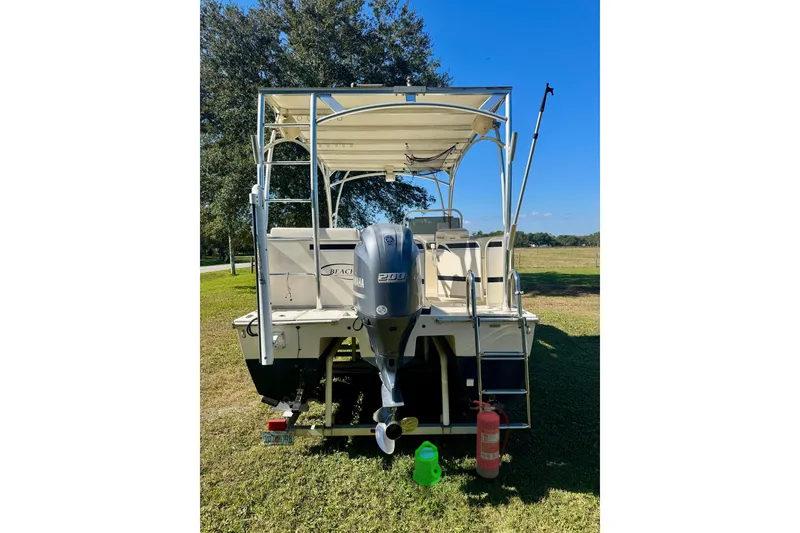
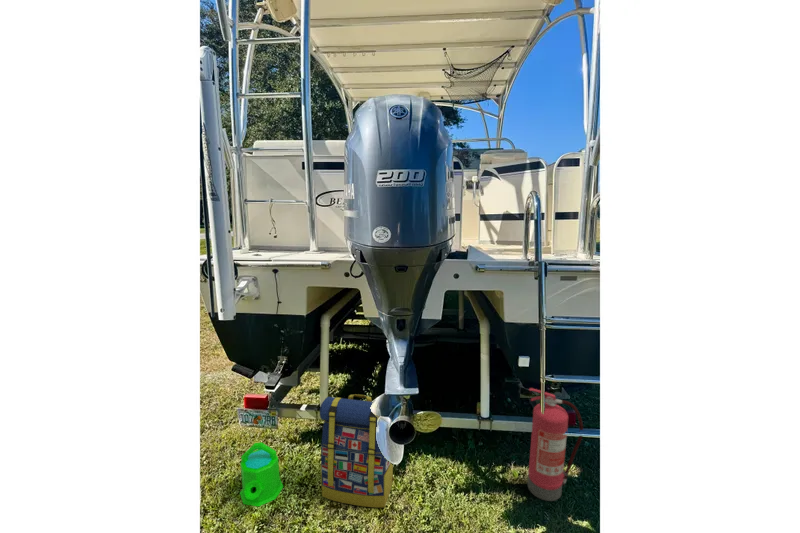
backpack: none [334,412,385,491] -> present [320,394,394,507]
watering can: present [413,441,442,486] -> present [240,442,283,507]

